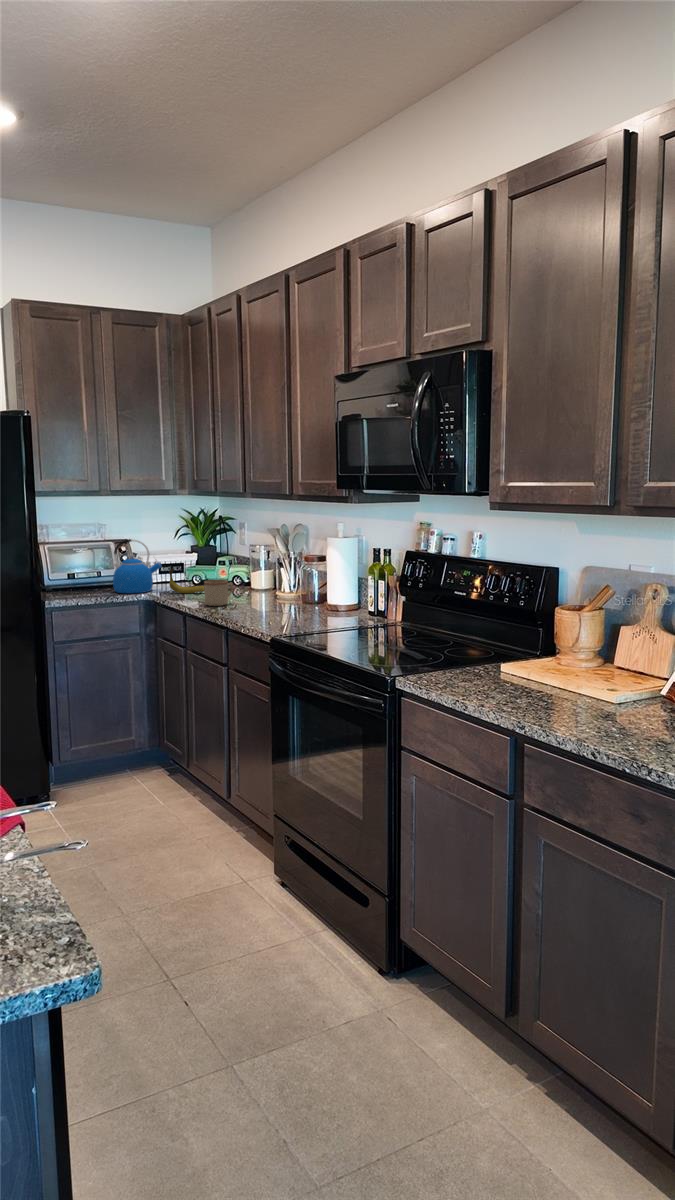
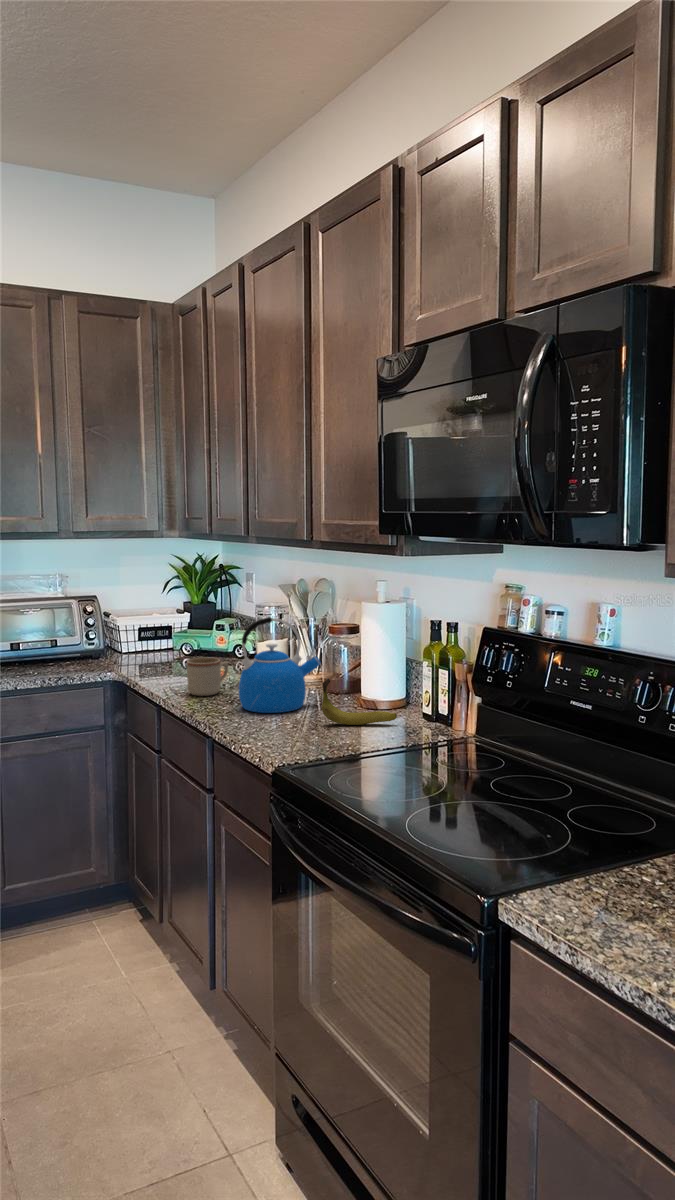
kettle: present [113,539,162,593] -> present [239,617,321,713]
banana: present [169,568,204,593] -> present [322,678,397,725]

